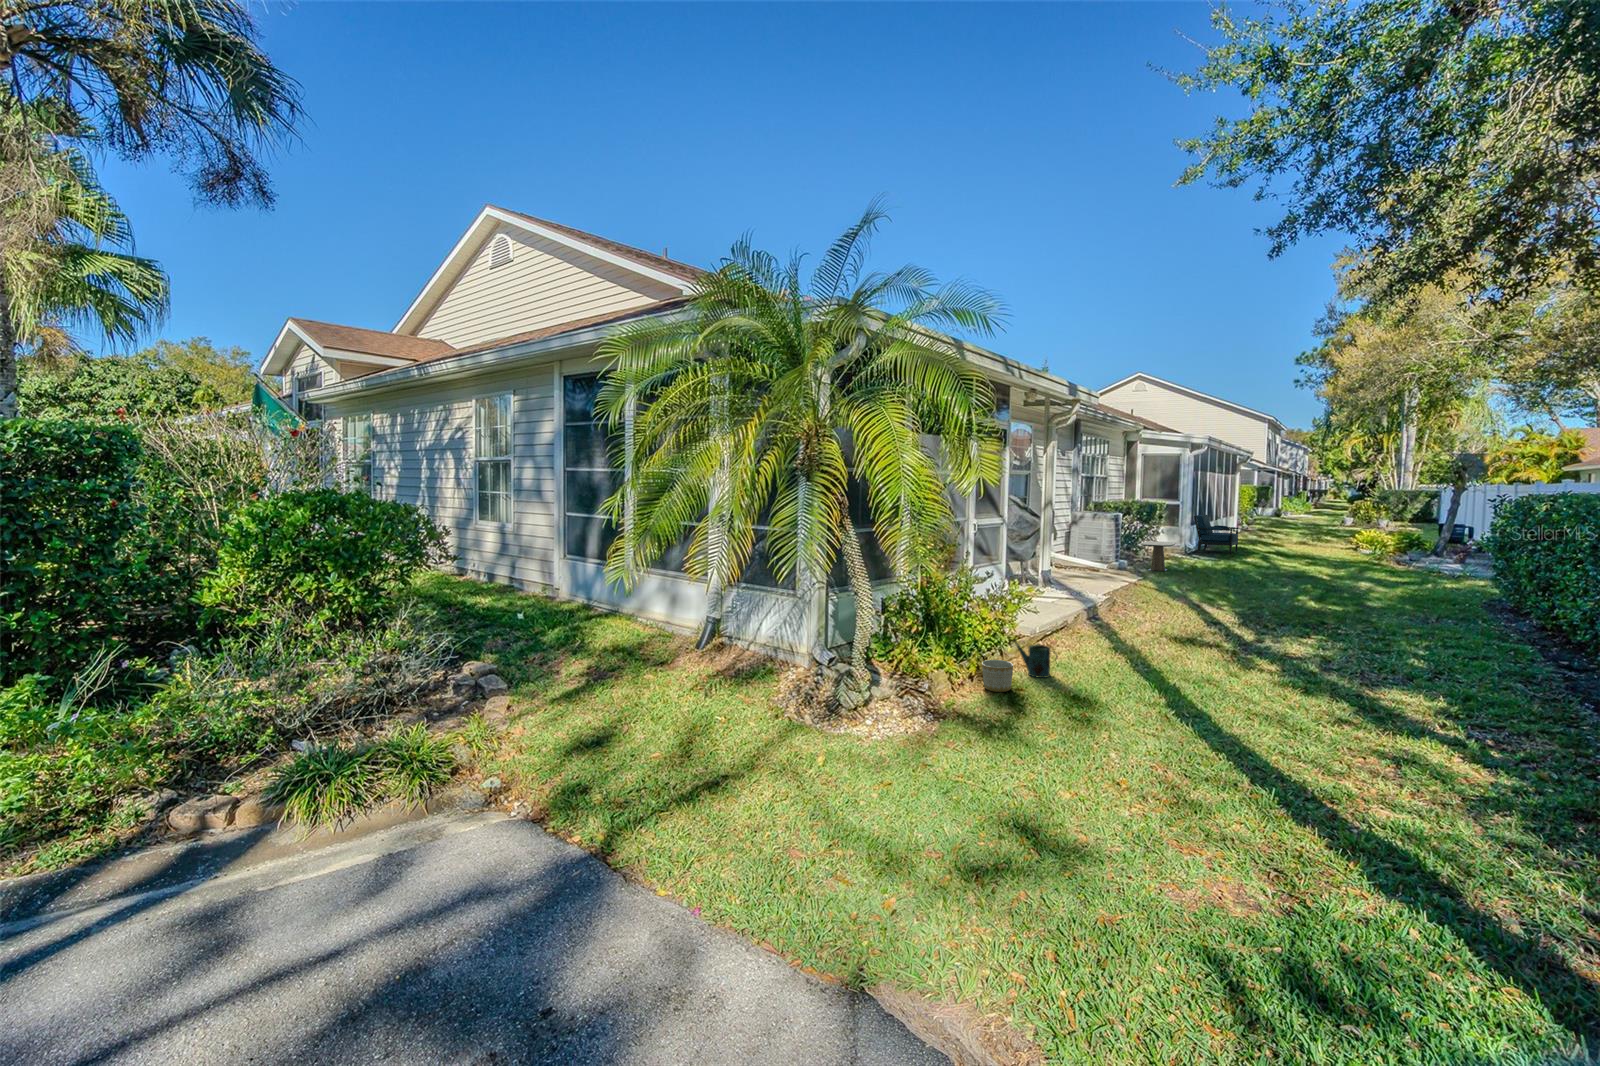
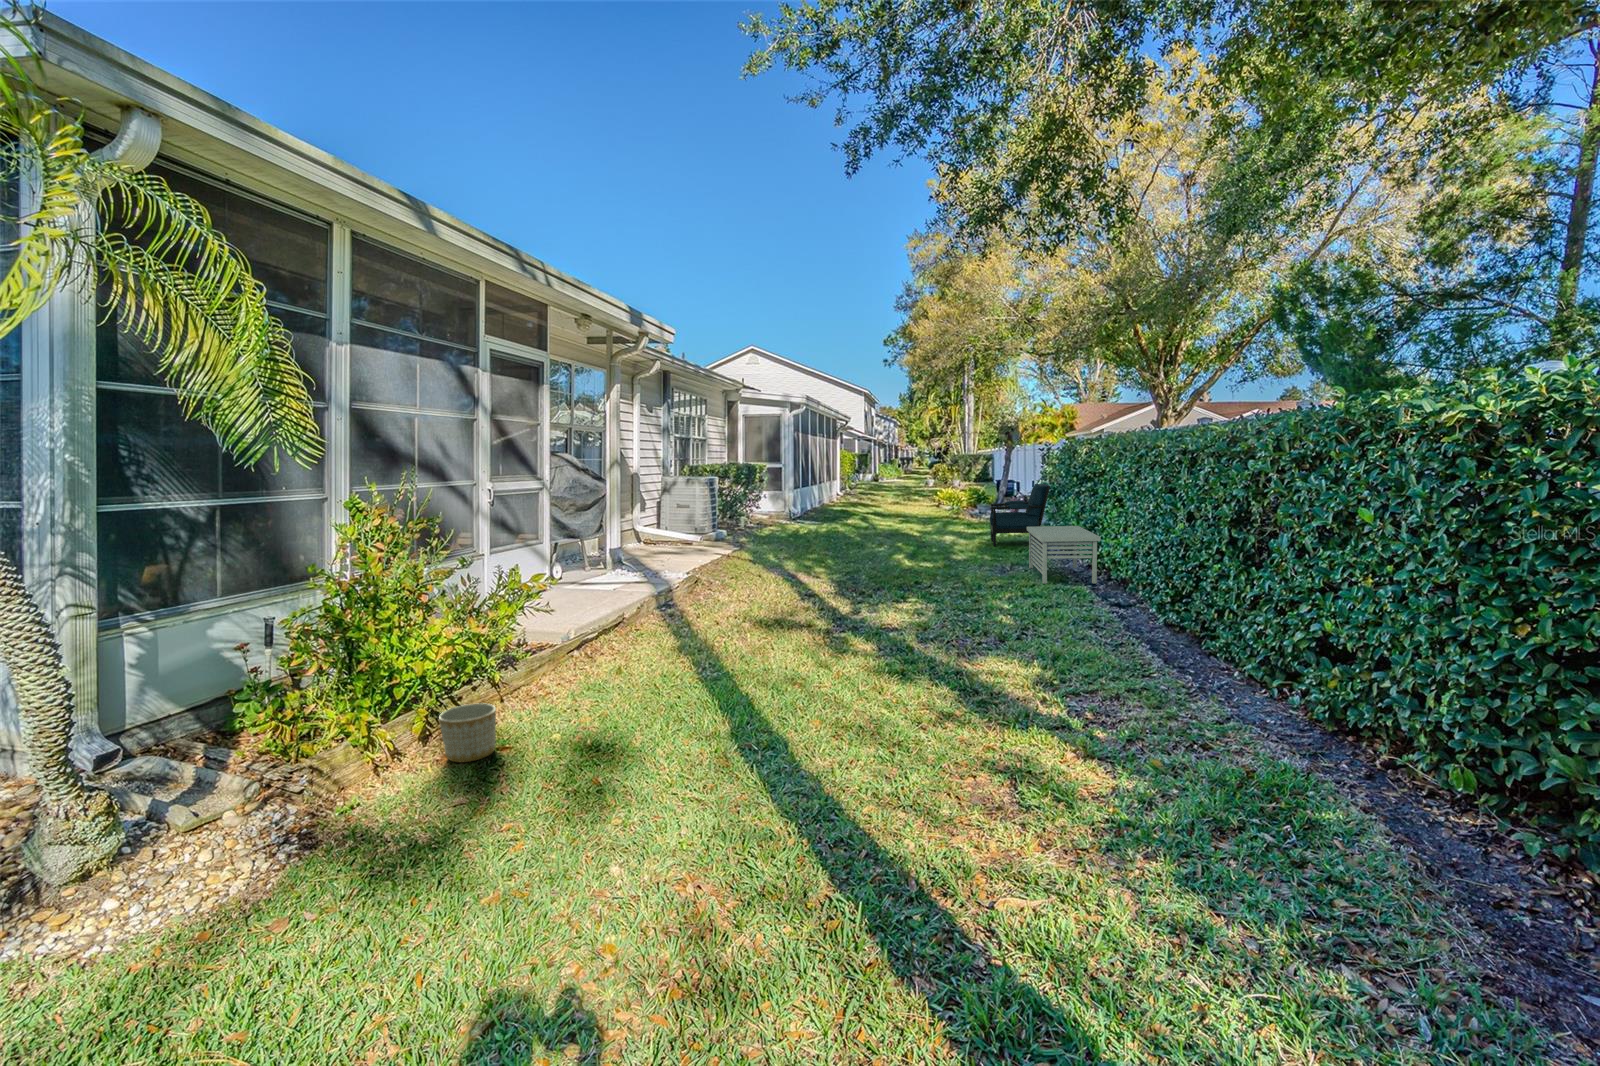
chair: present [1194,515,1238,554] -> present [990,484,1050,546]
side table: present [1141,541,1176,571] -> none [742,507,778,541]
storage bench: none [1461,582,1554,645] -> present [1027,526,1101,584]
watering can: present [1012,638,1057,678] -> none [512,658,582,718]

